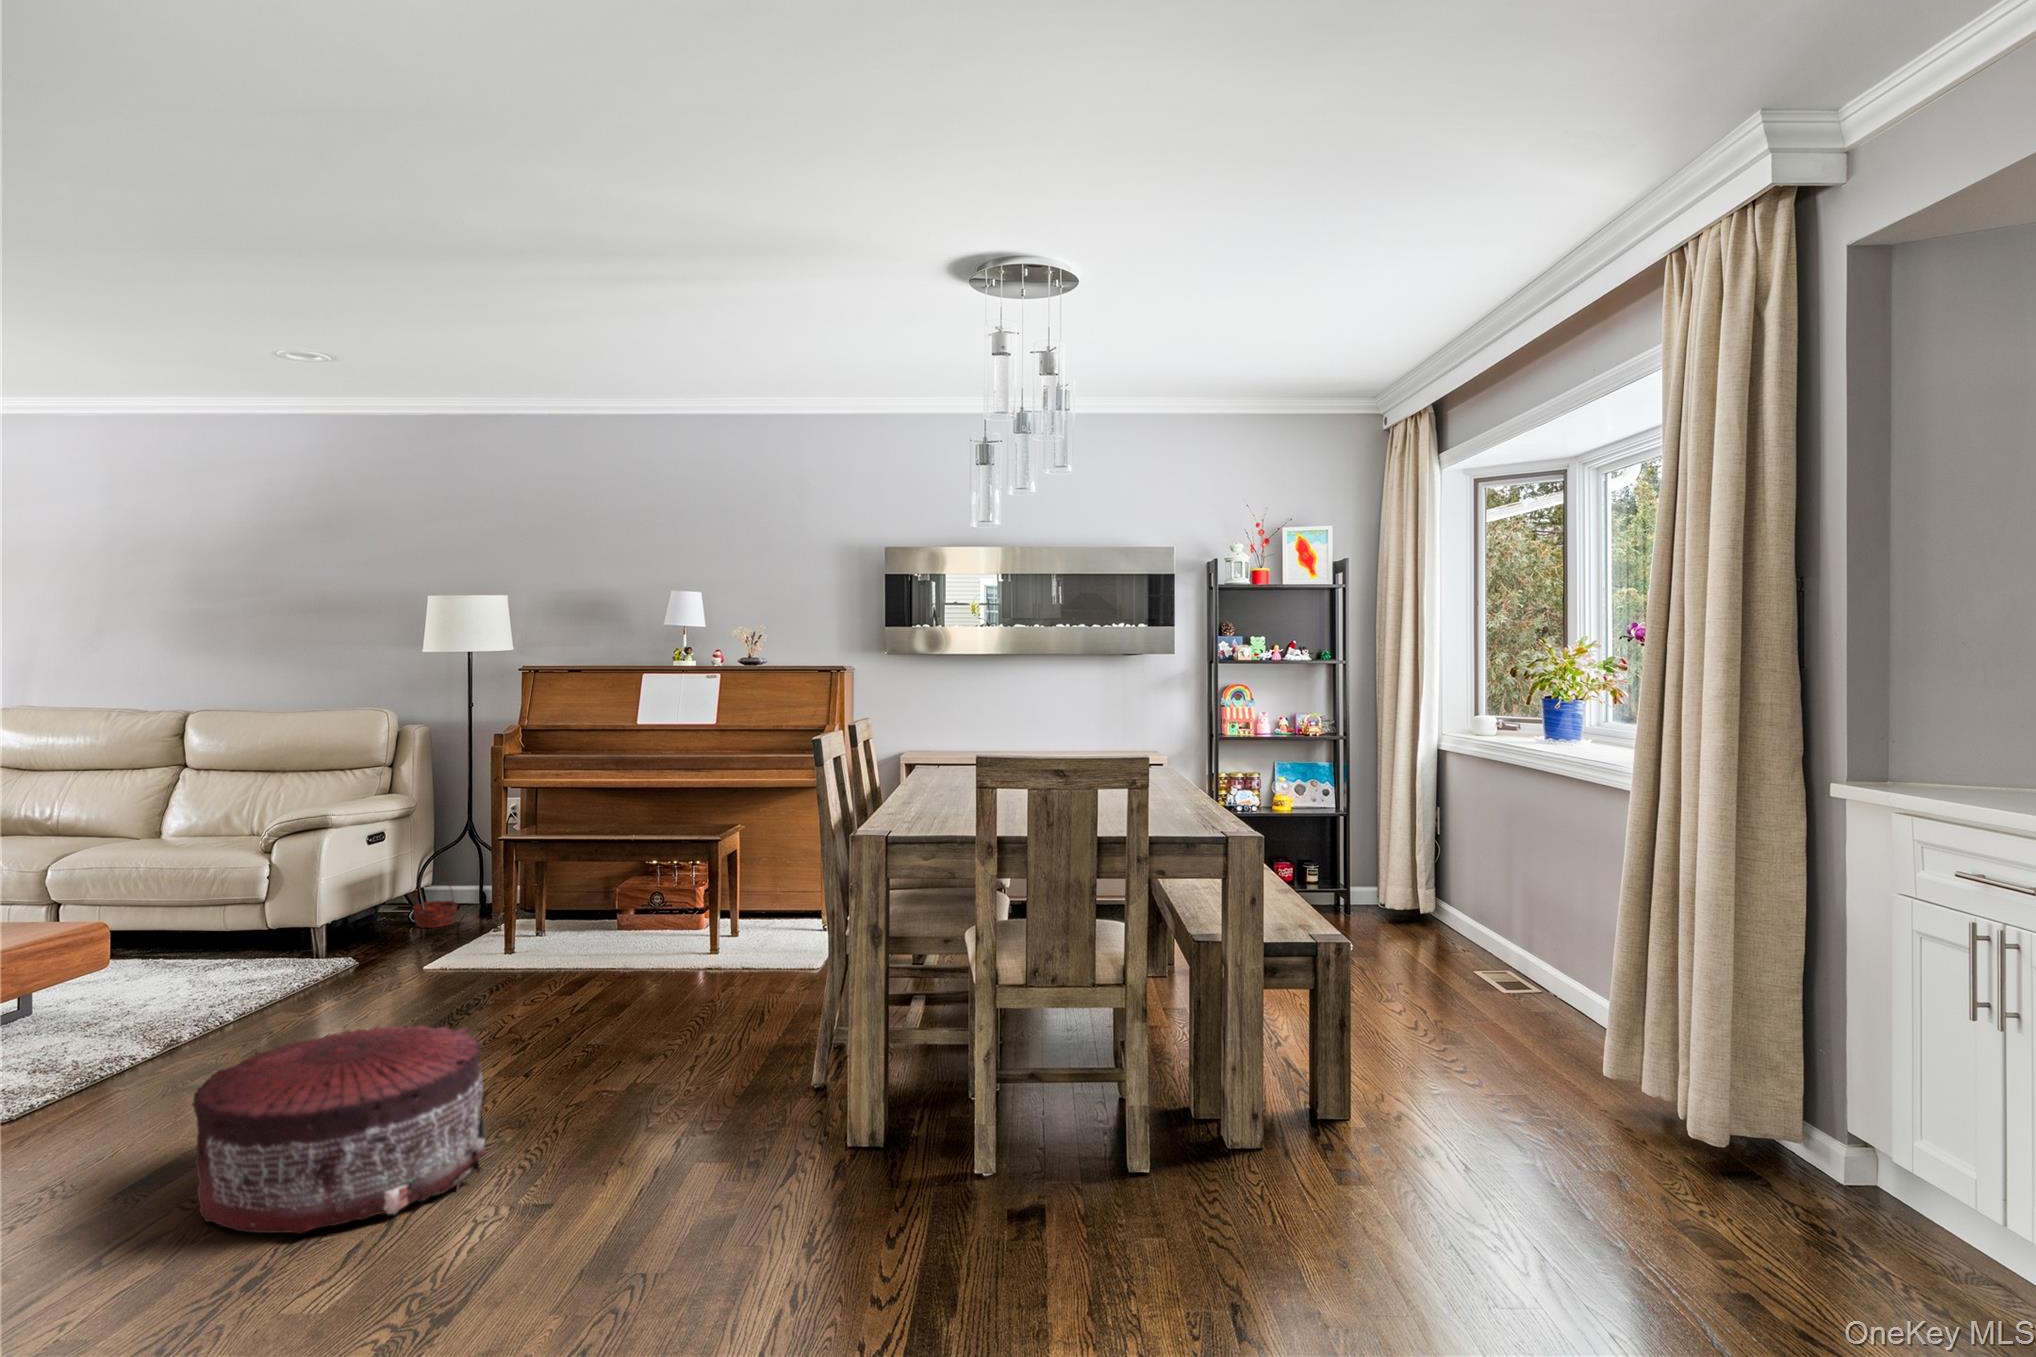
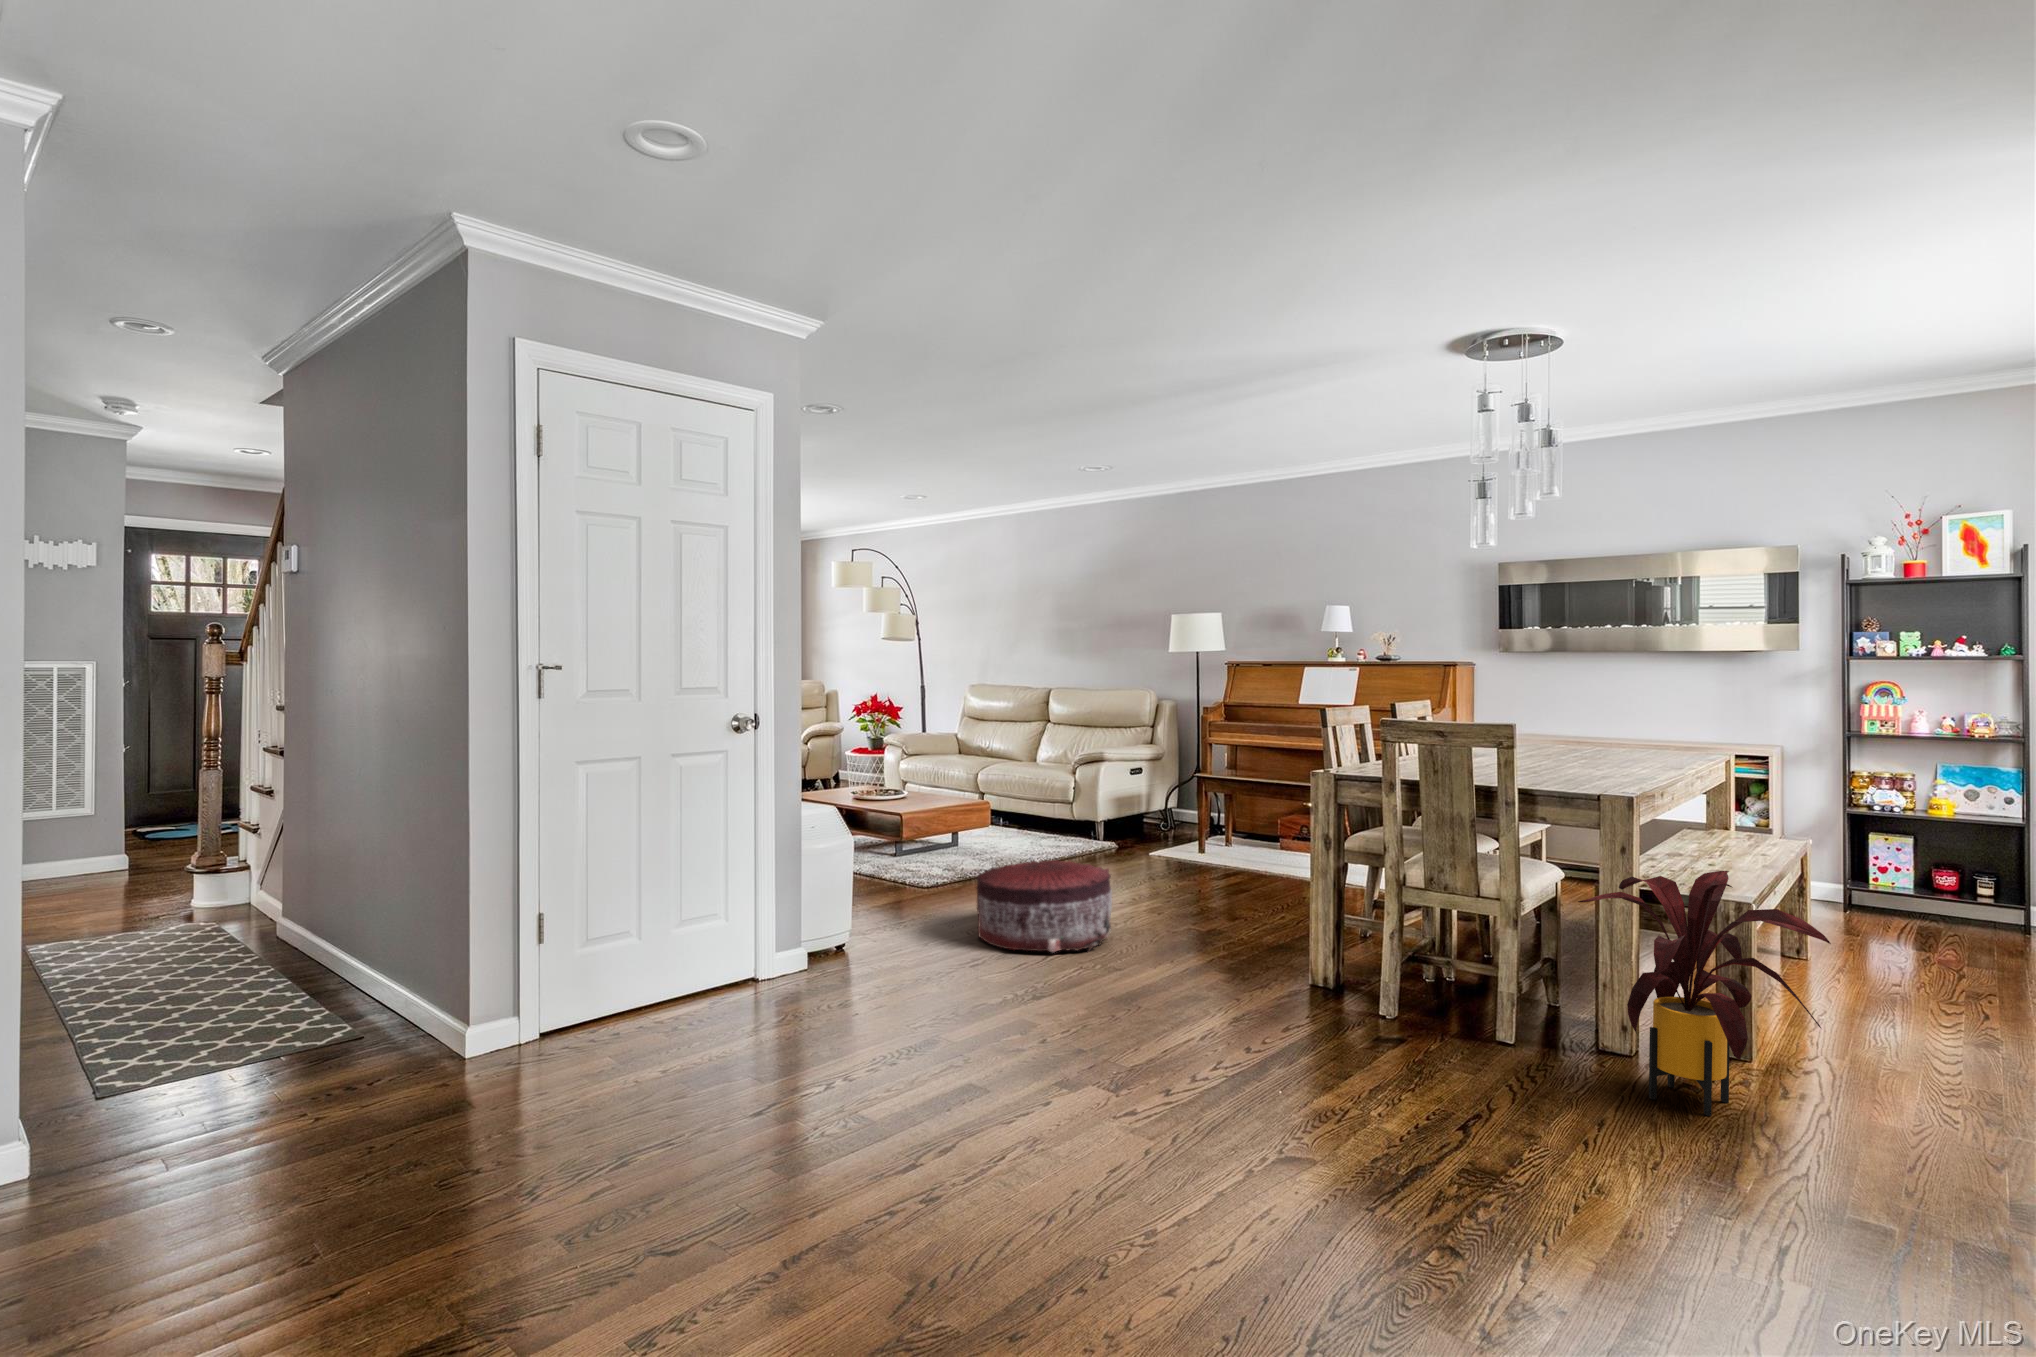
basket: present [413,872,457,928] -> none [1159,797,1186,835]
house plant: none [1261,913,1550,1217] -> present [1578,871,1831,1116]

